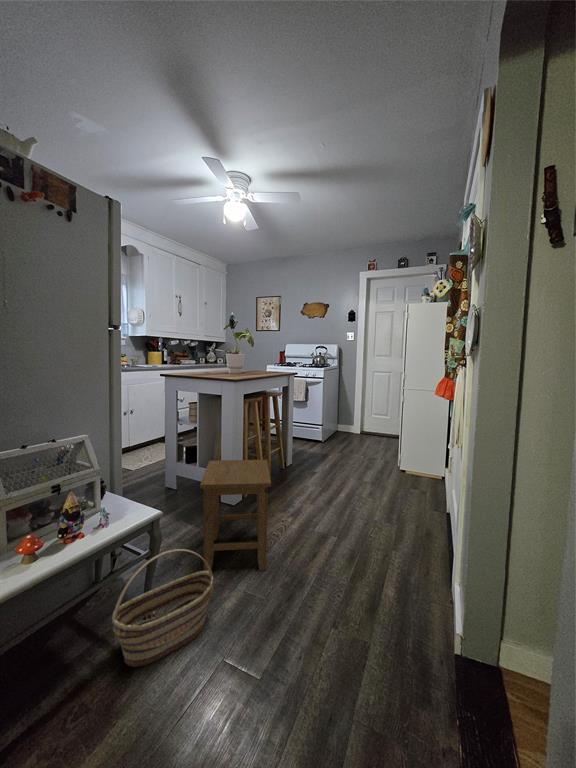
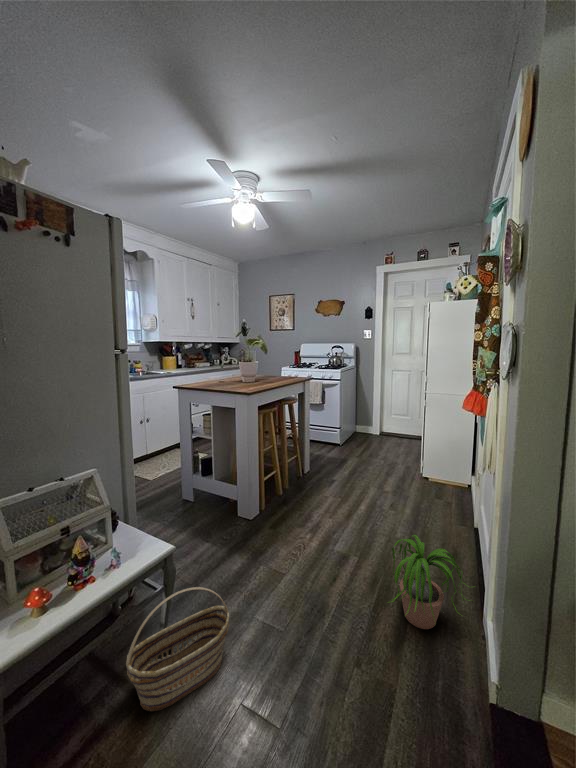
stool: present [200,460,271,571] -> none [214,479,288,601]
potted plant: none [362,508,447,594] -> present [392,535,466,629]

